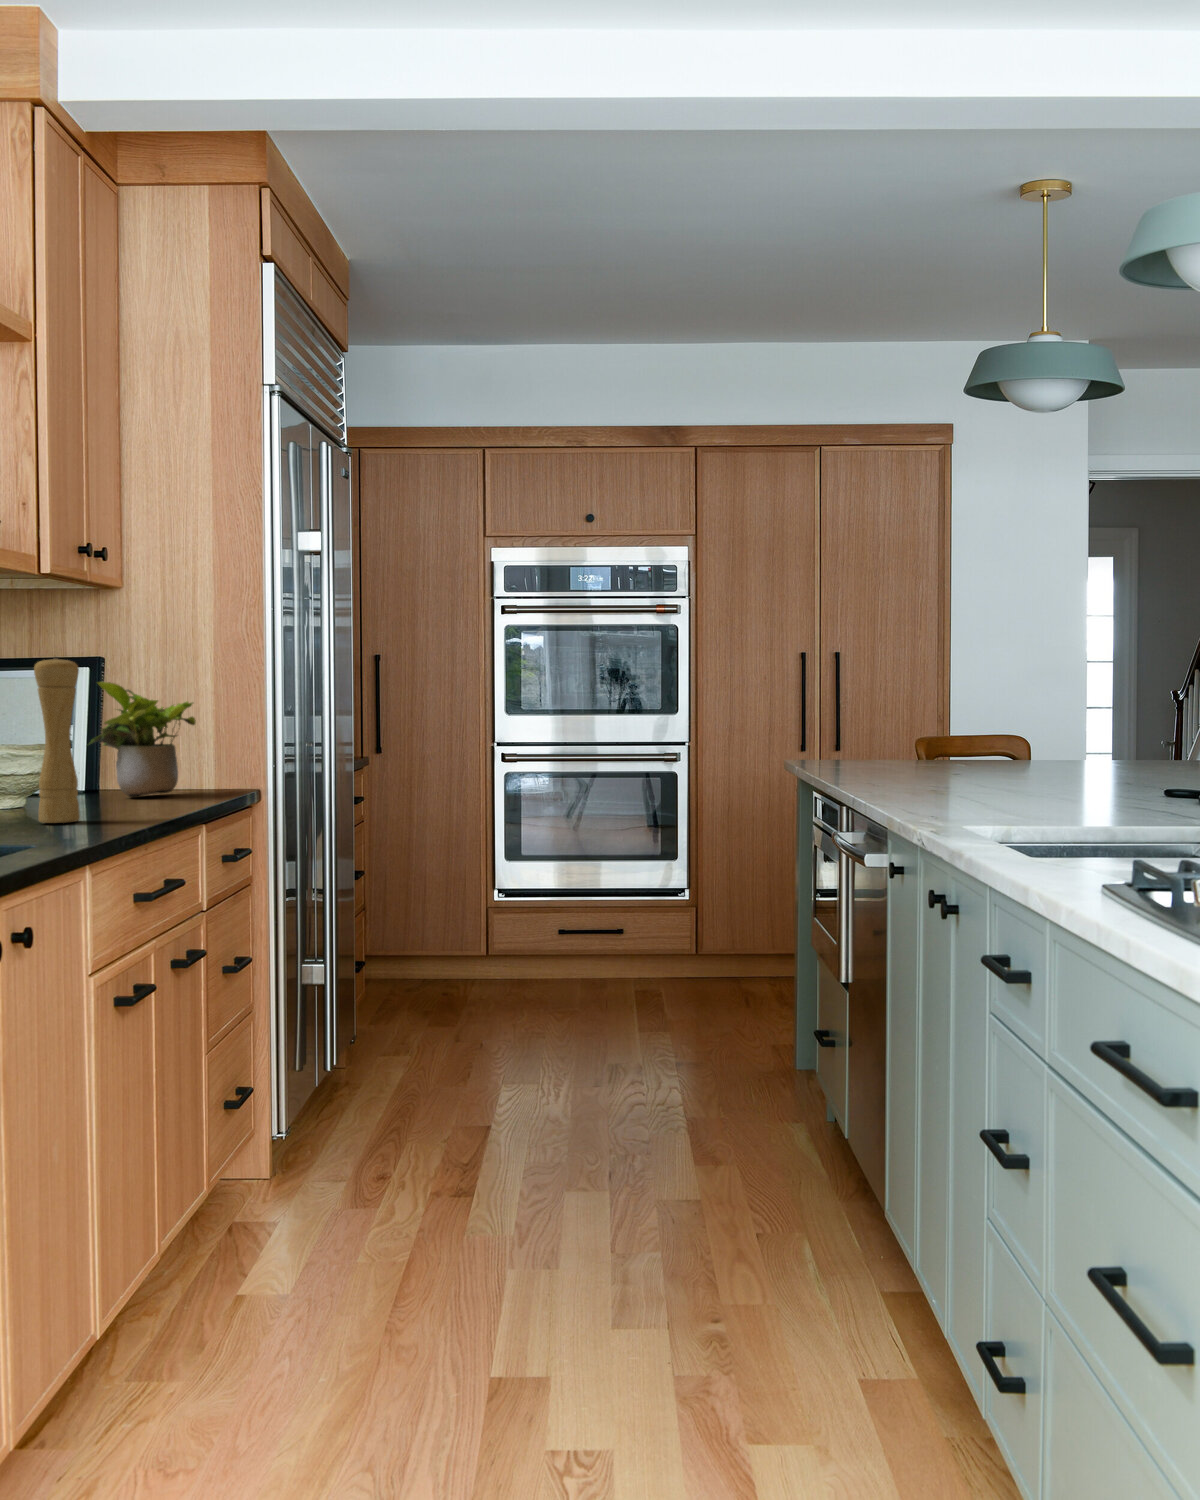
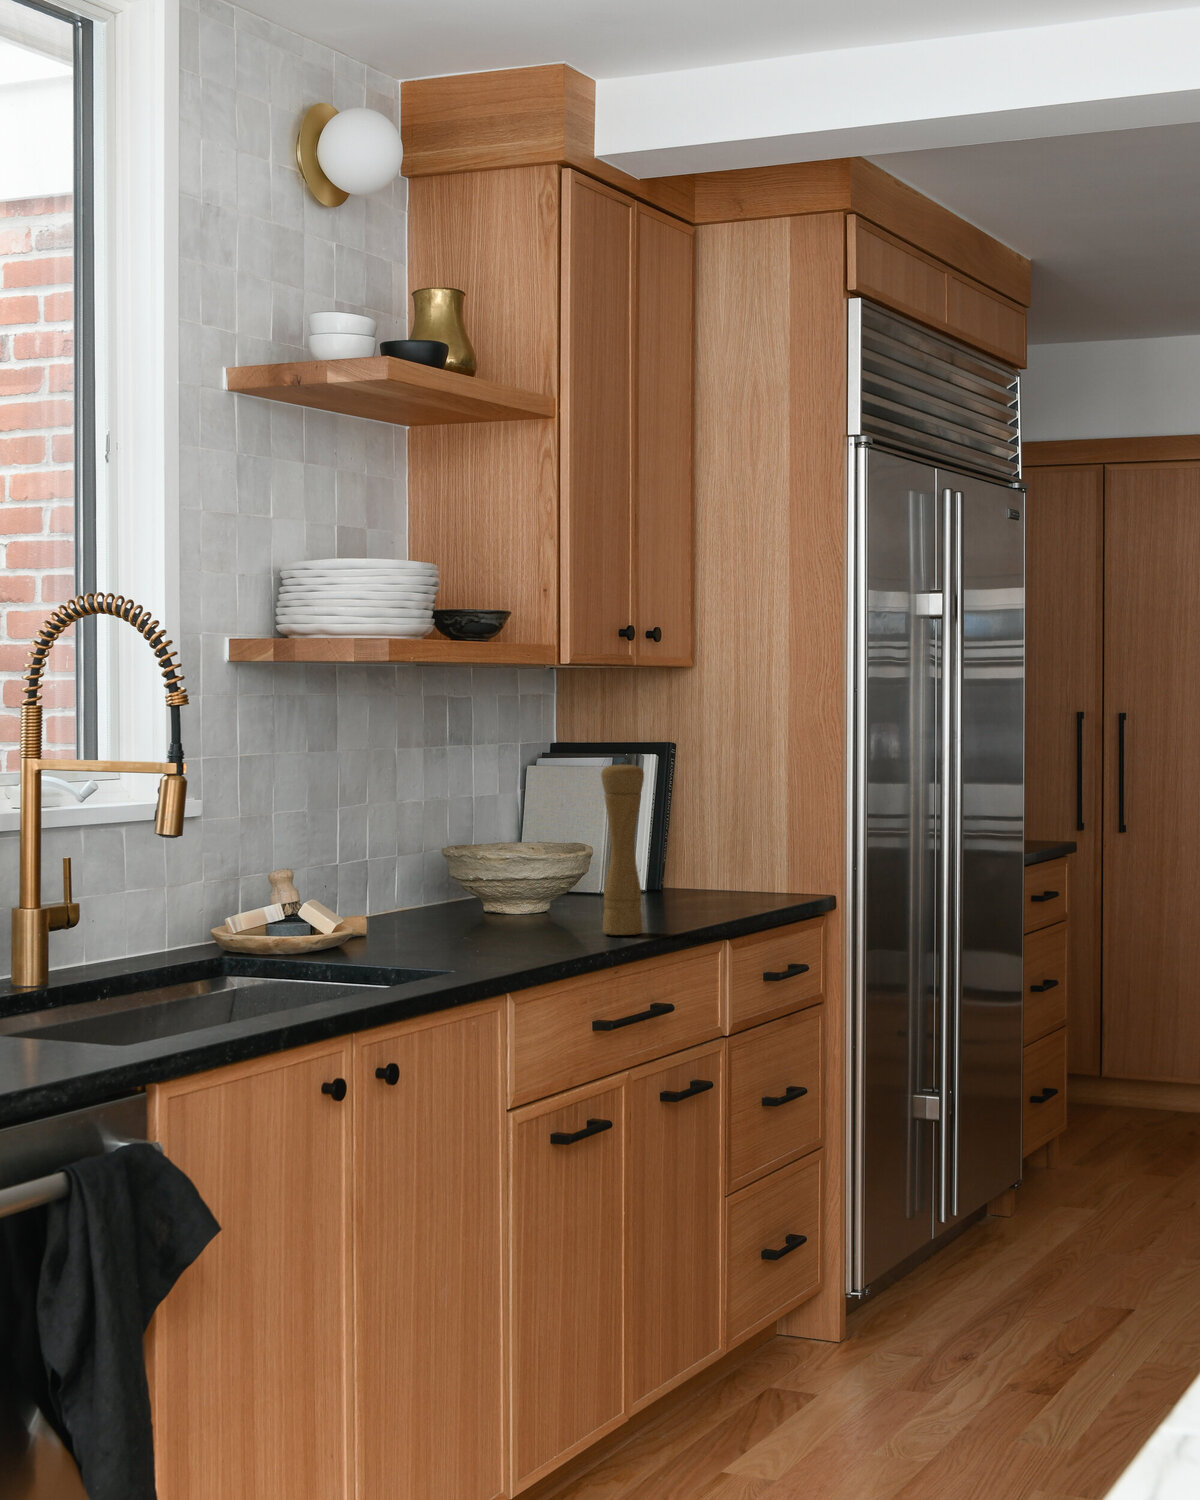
potted plant: present [89,682,196,797] -> none [651,776,766,901]

